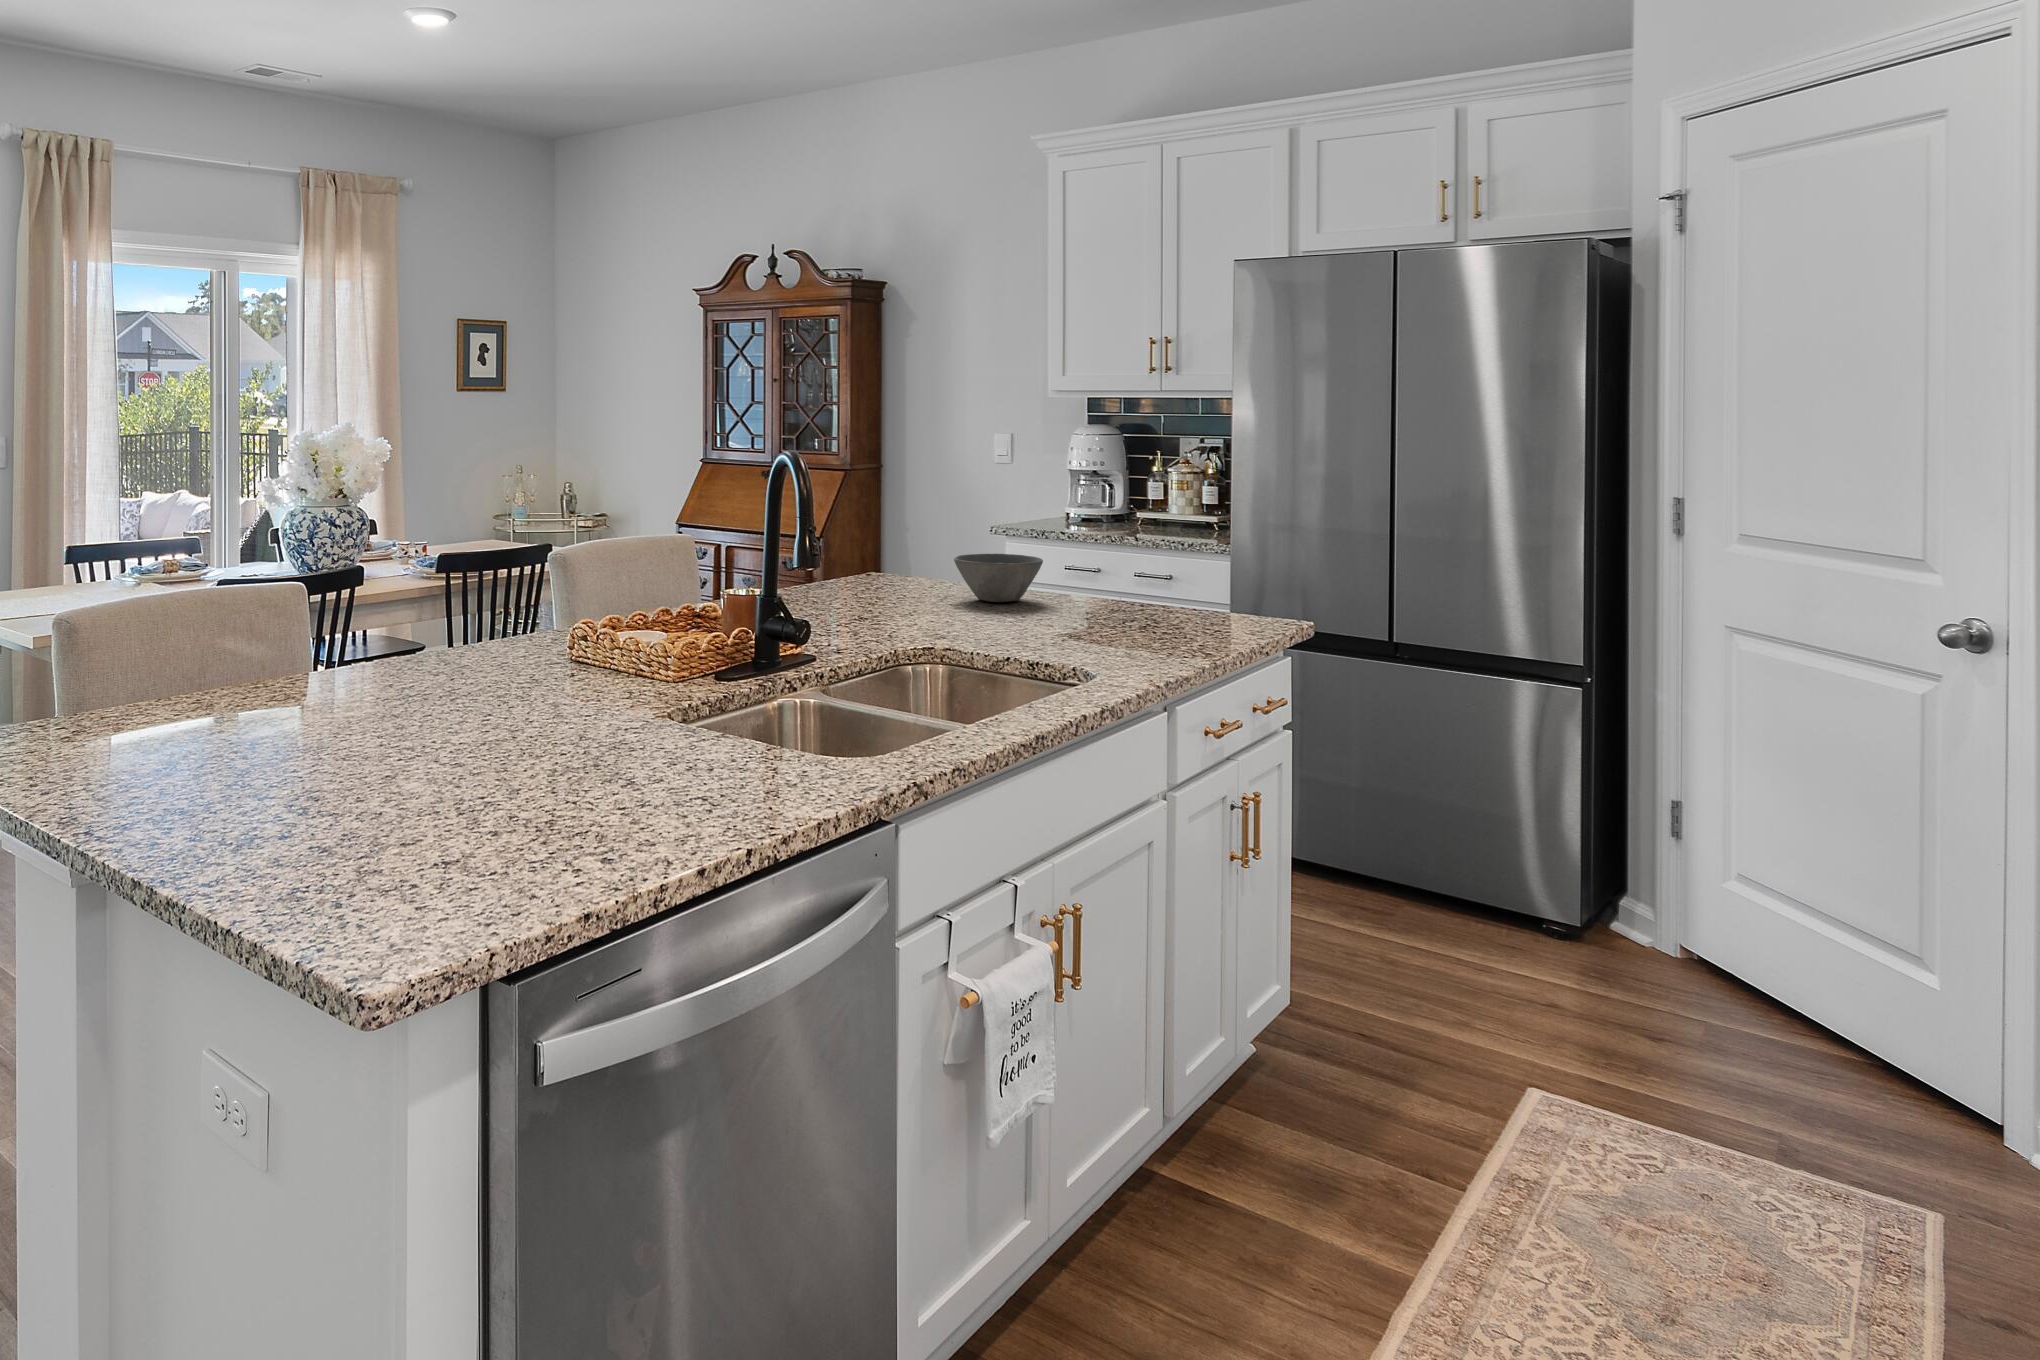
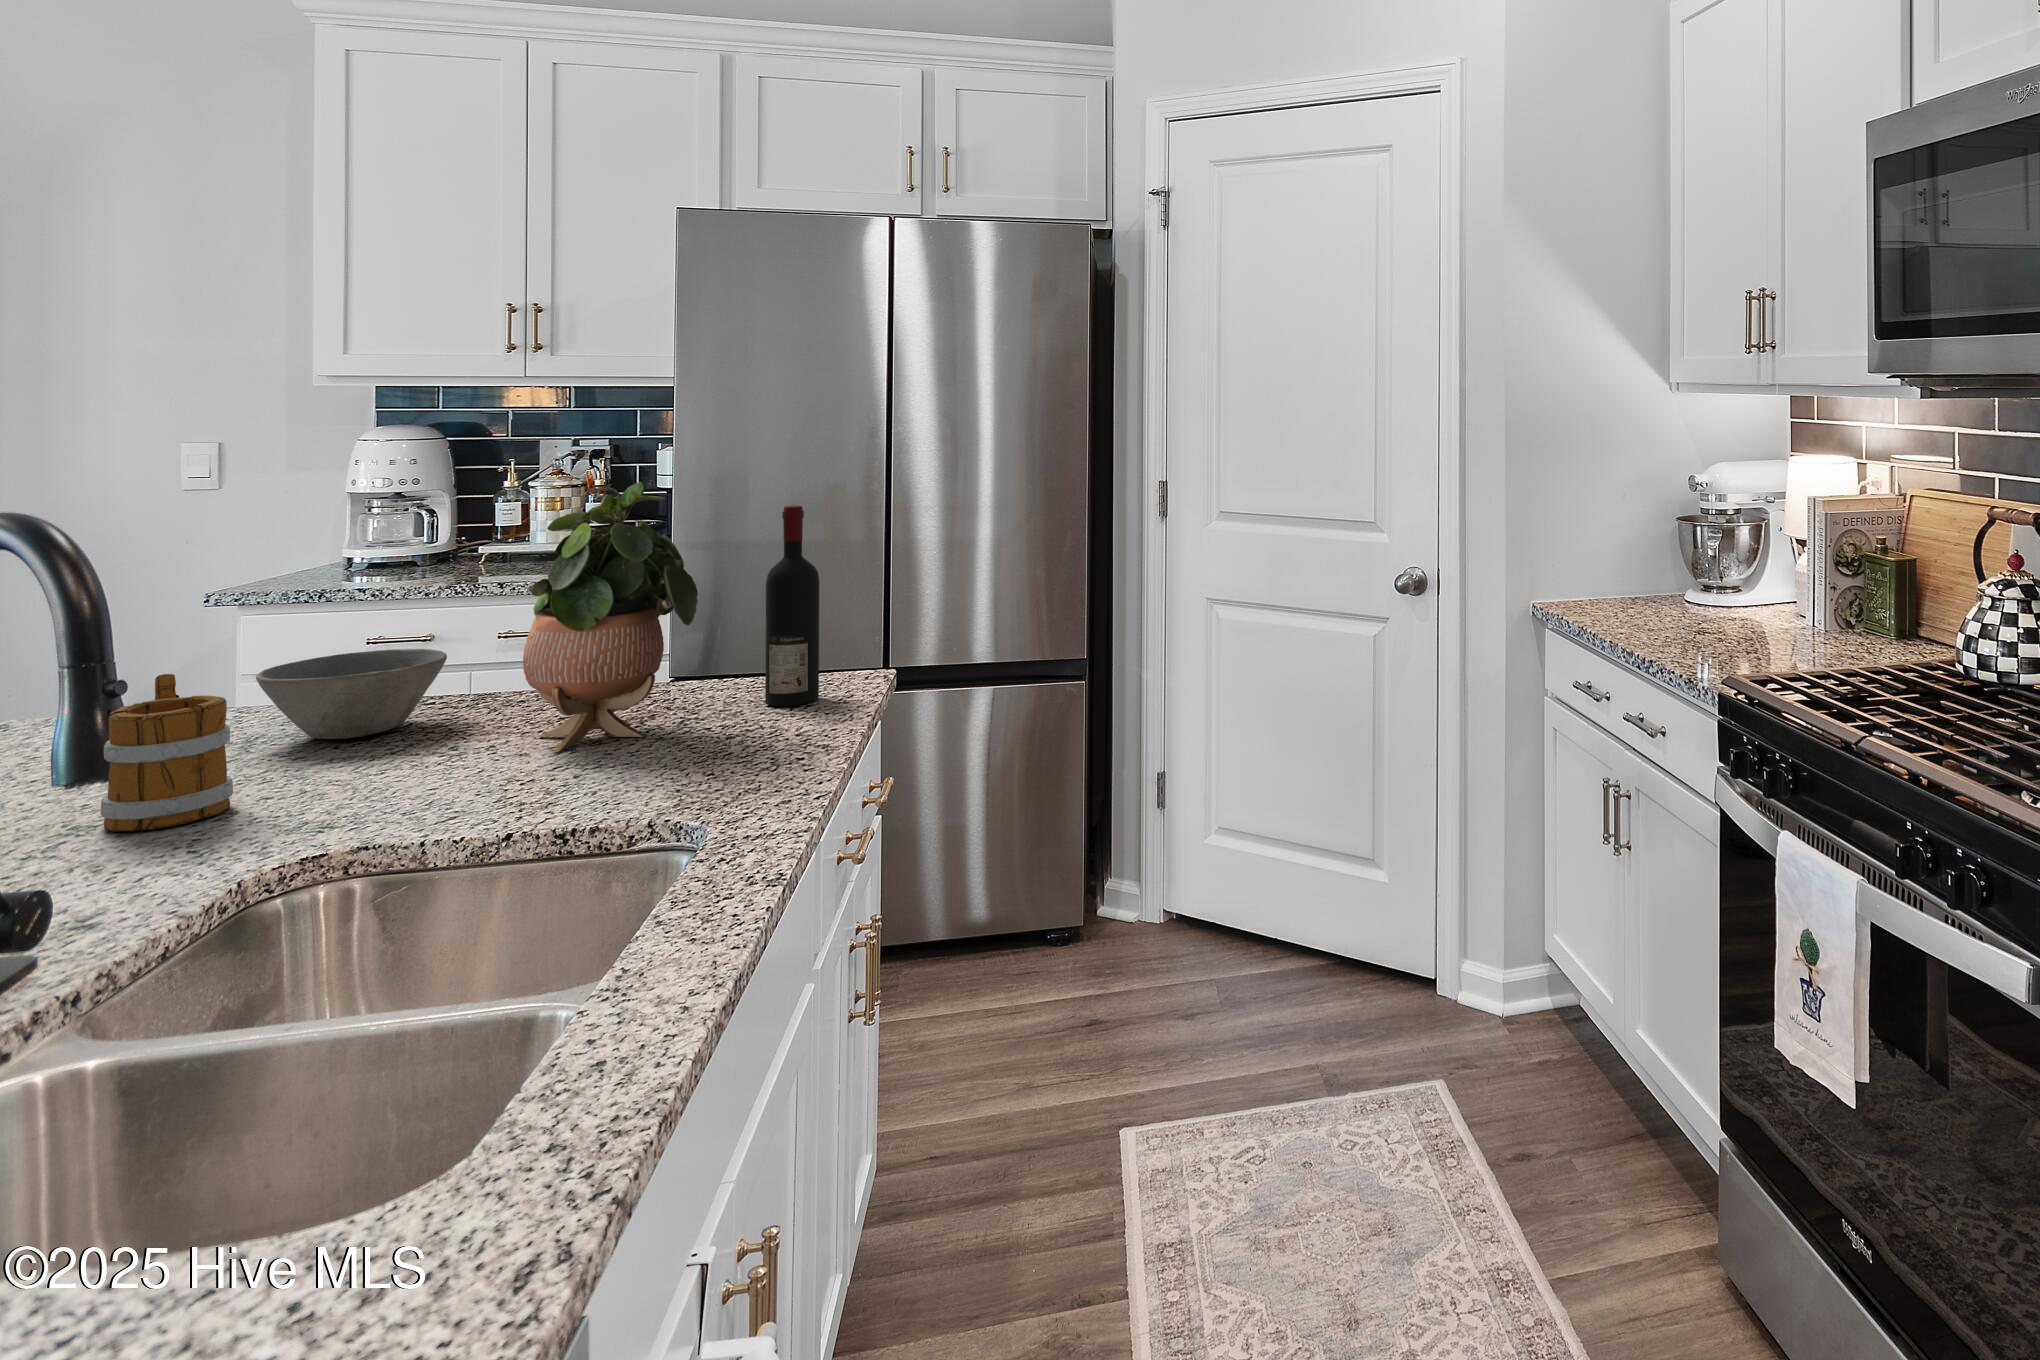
potted plant: none [1063,457,1161,628] -> present [523,482,698,752]
wine bottle: none [1213,482,1252,630] -> present [765,506,819,706]
mug: none [876,544,926,623] -> present [100,674,233,832]

